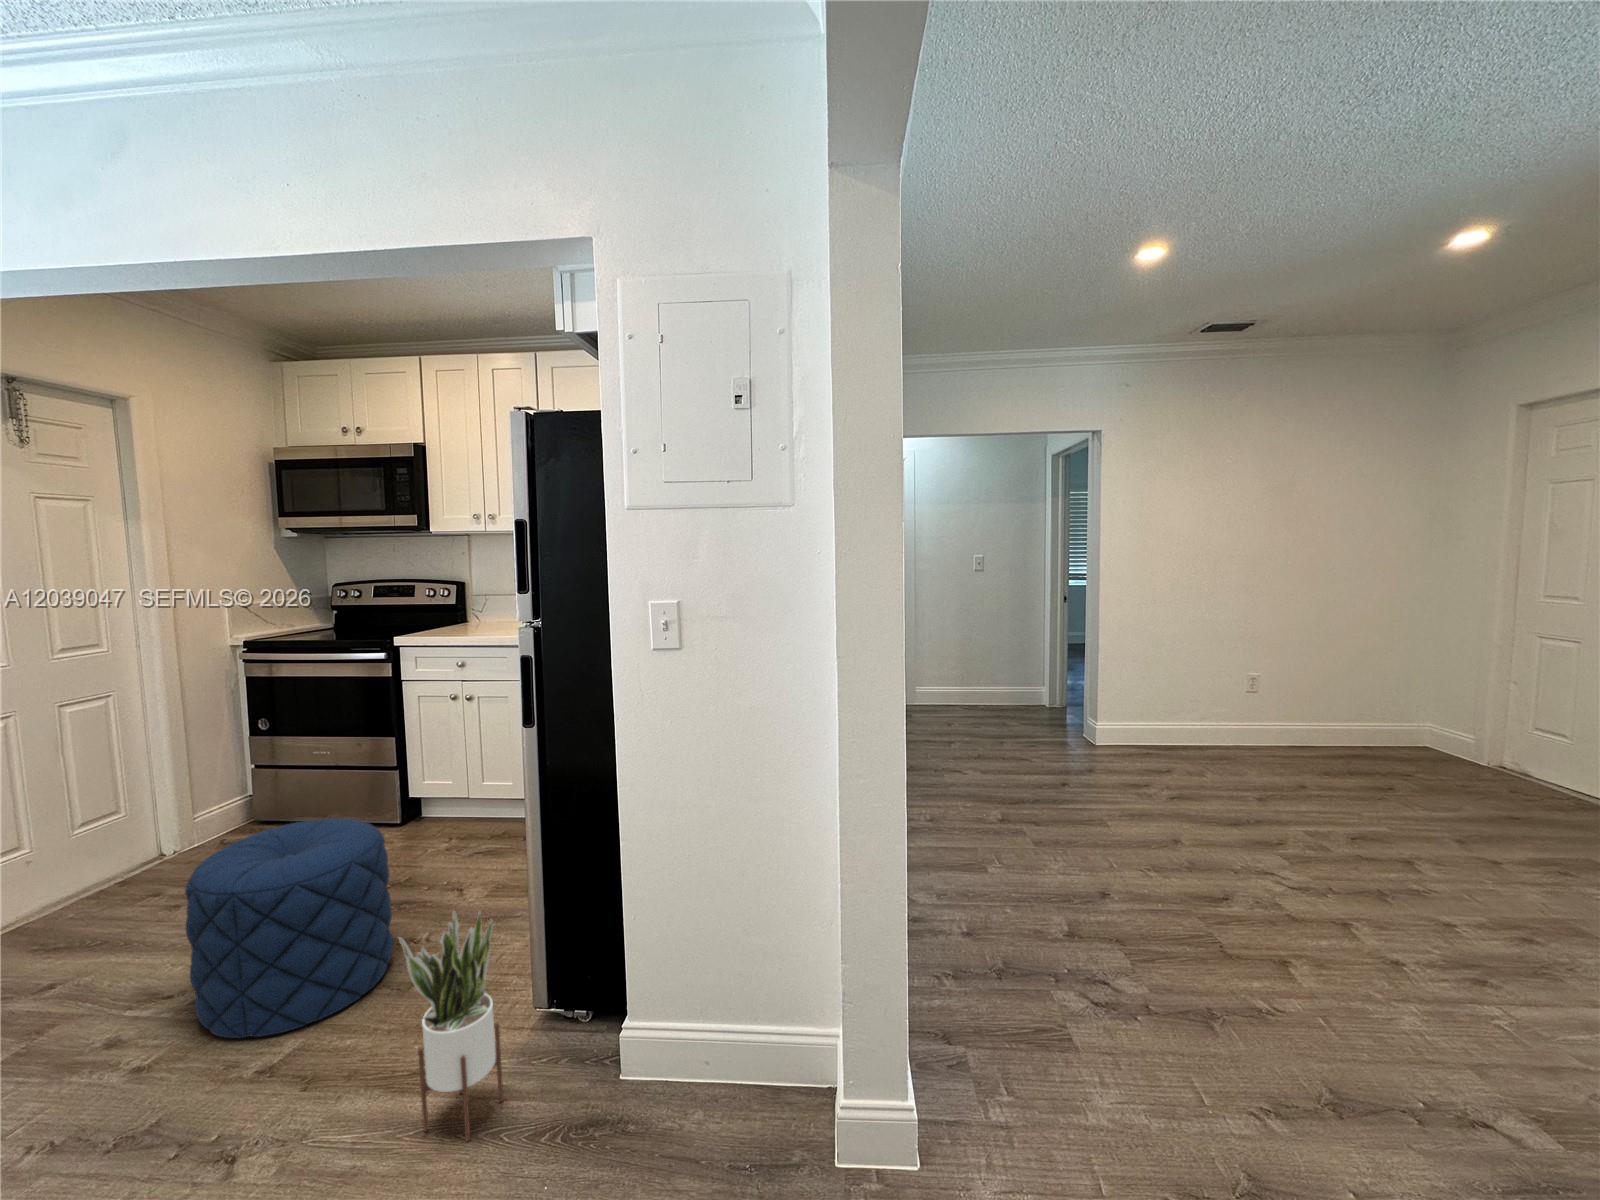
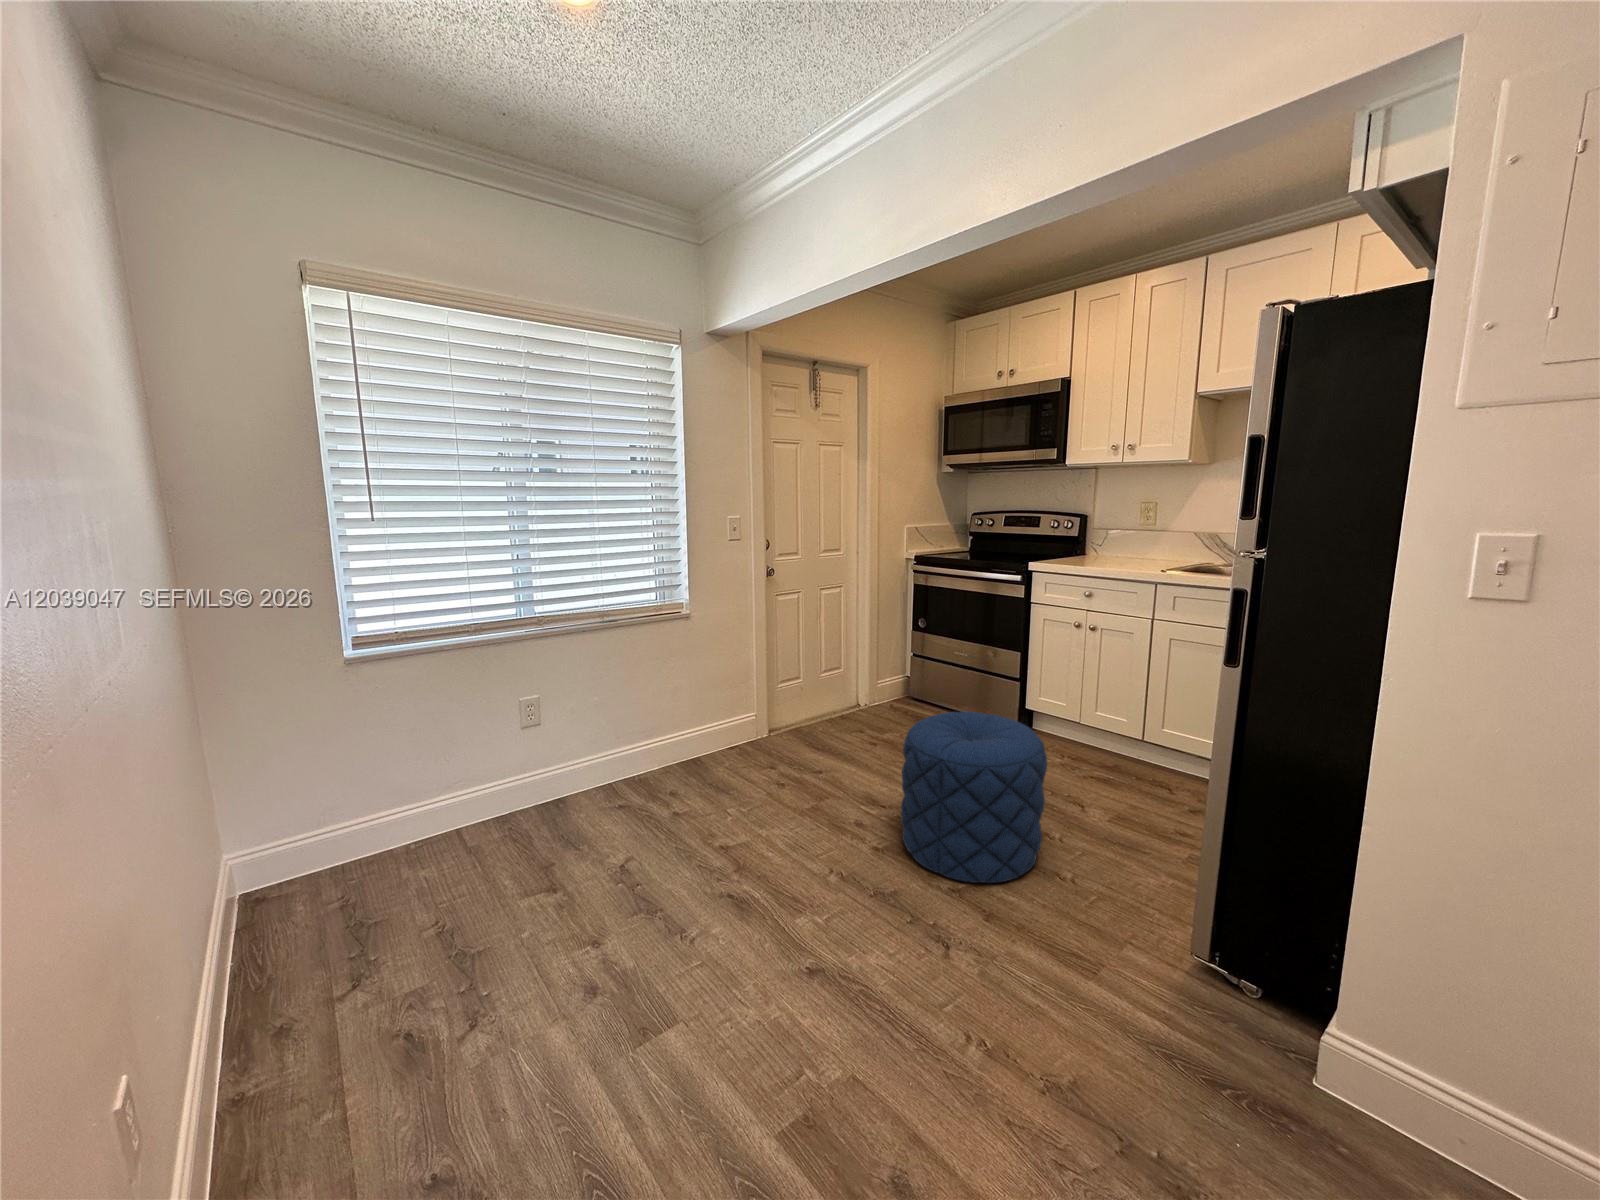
potted plant: present [399,911,503,1141] -> none [1106,852,1197,1079]

